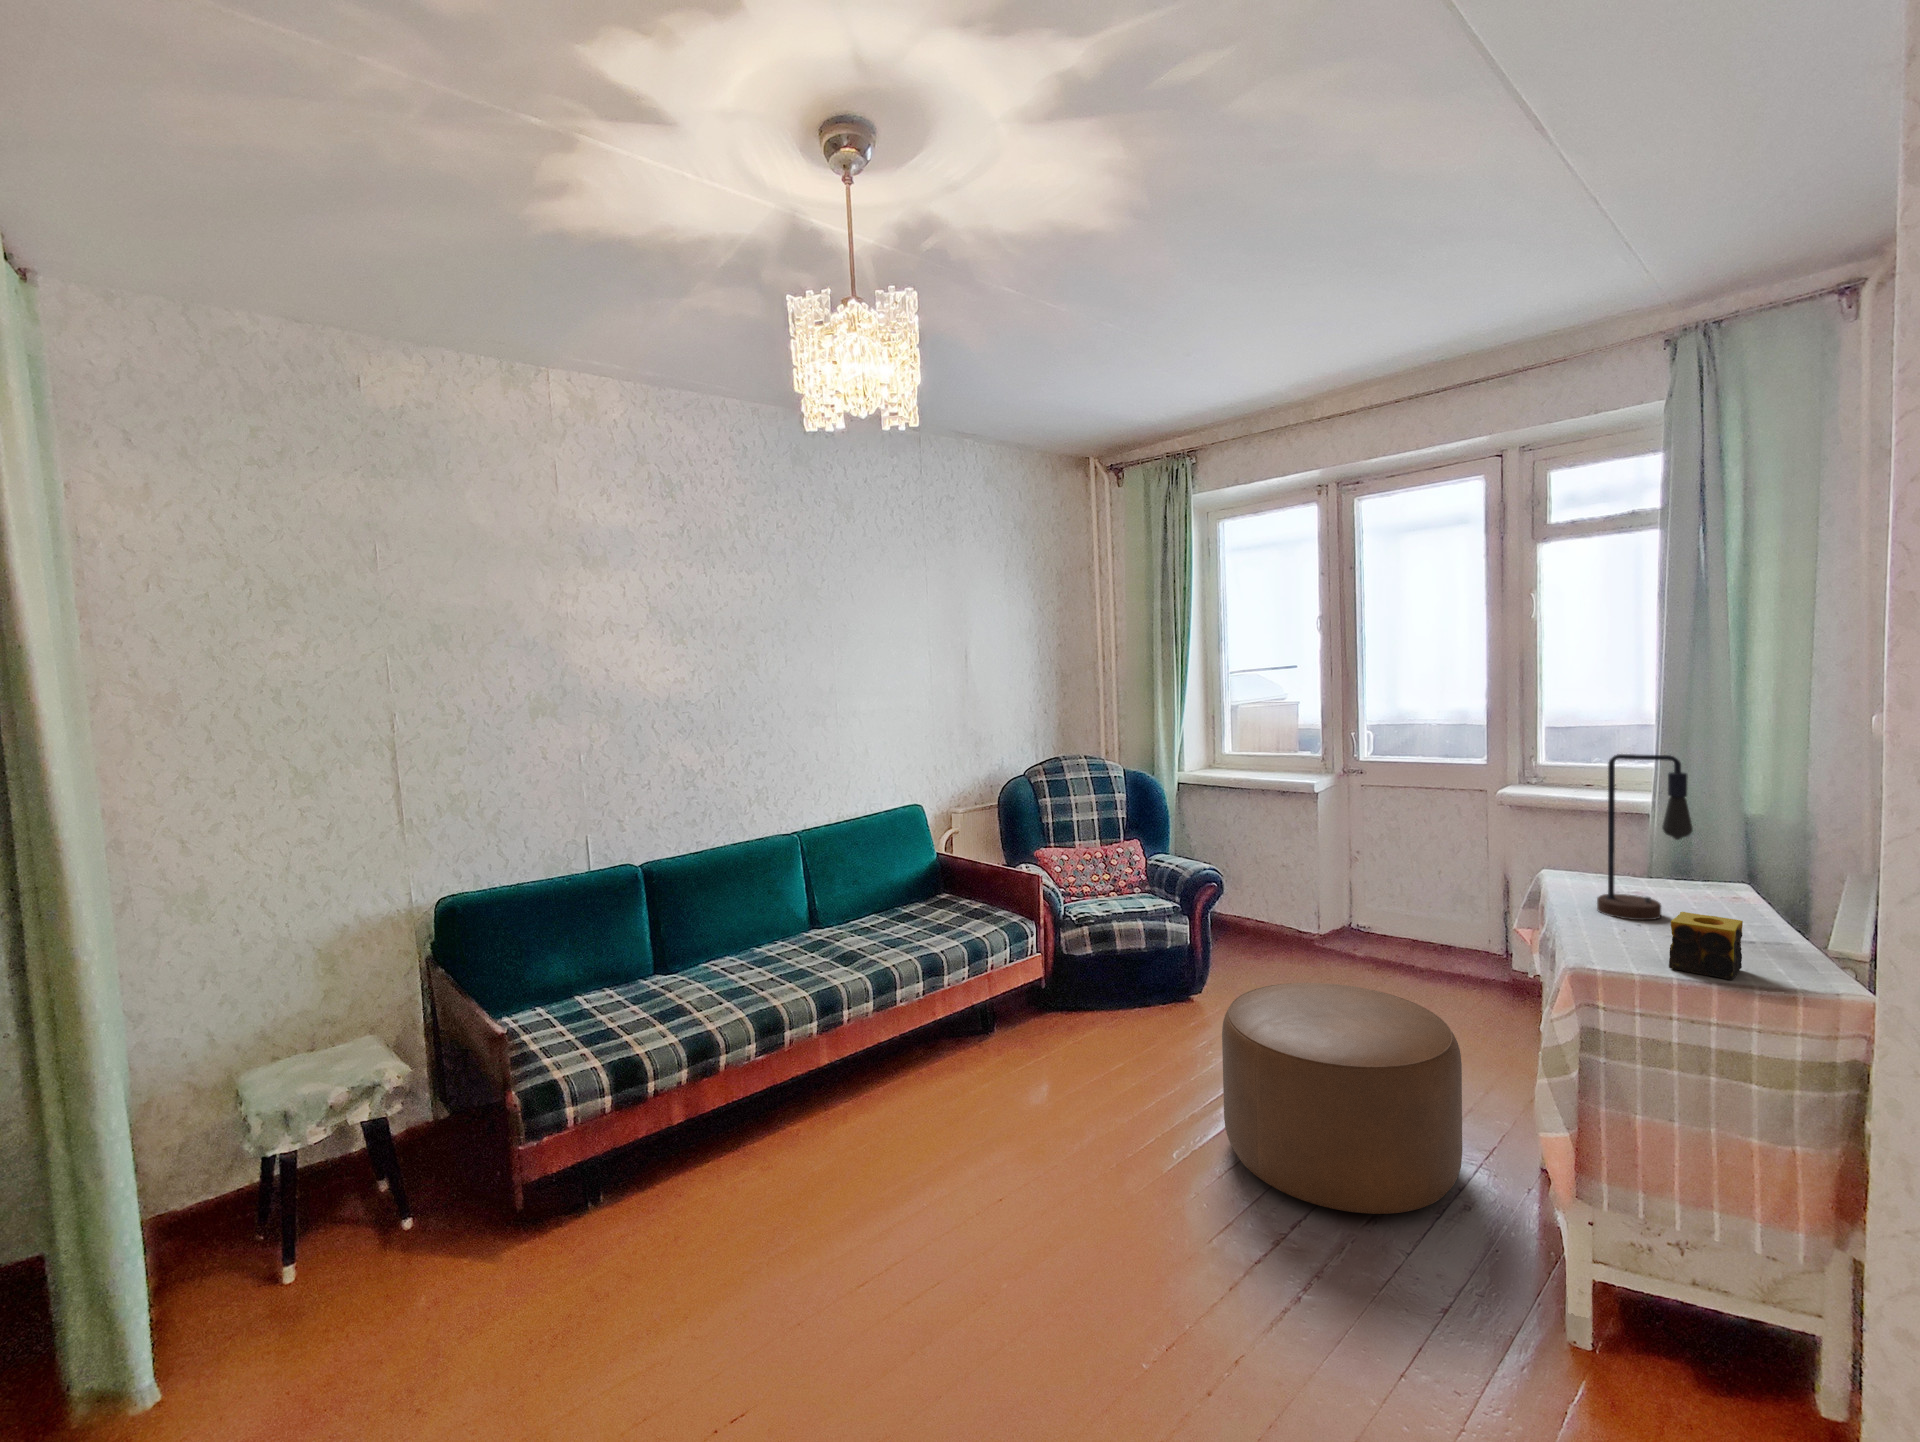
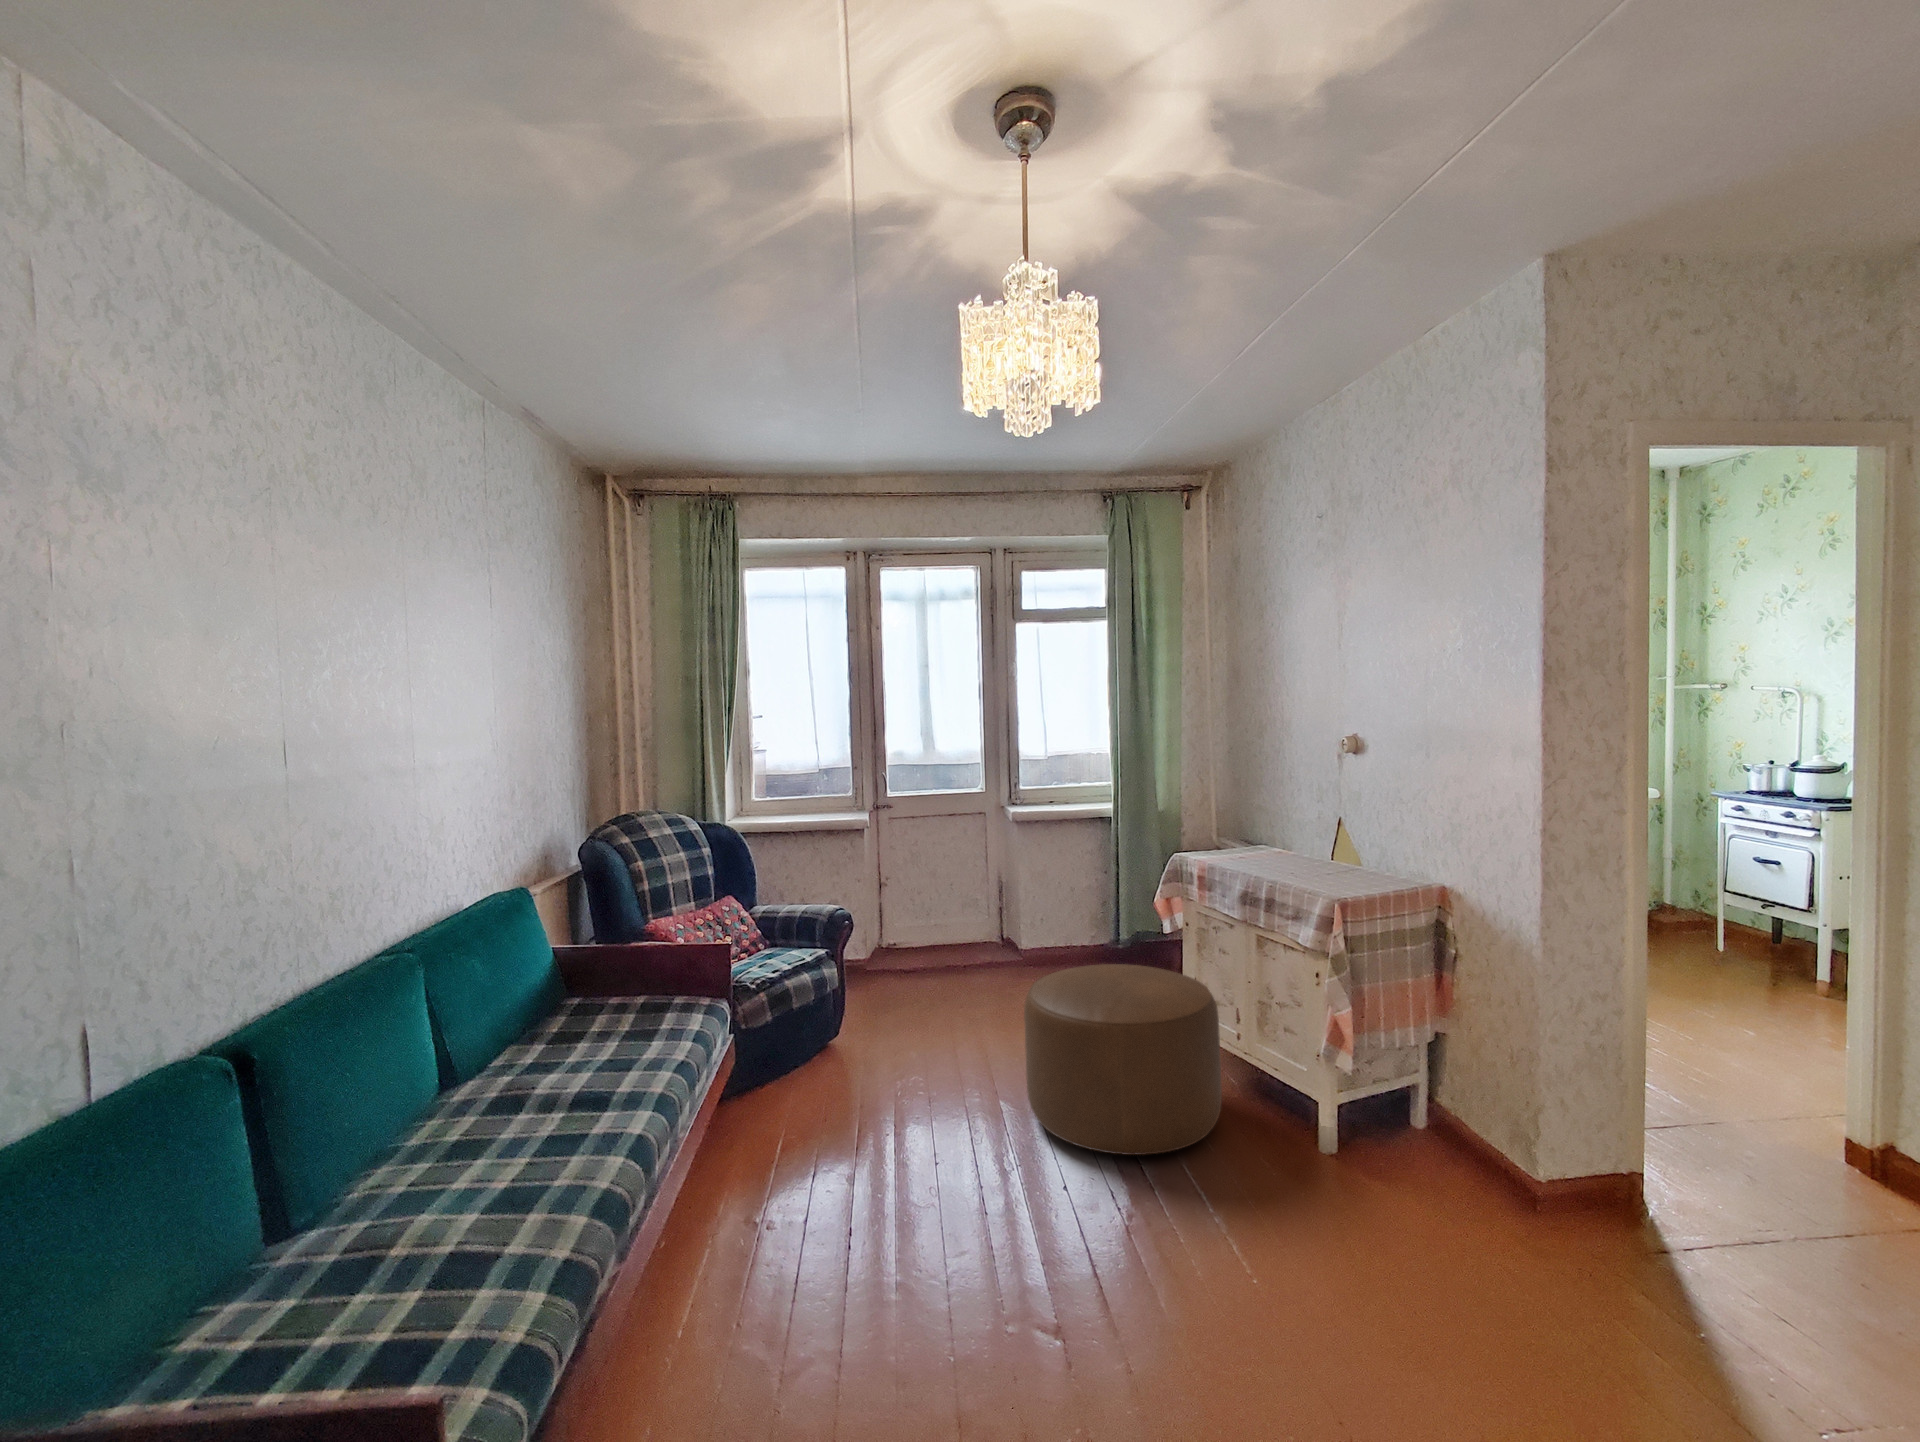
table lamp: present [1597,754,1693,920] -> none [1233,750,1280,863]
candle: present [1669,912,1743,979] -> none [1340,841,1387,877]

